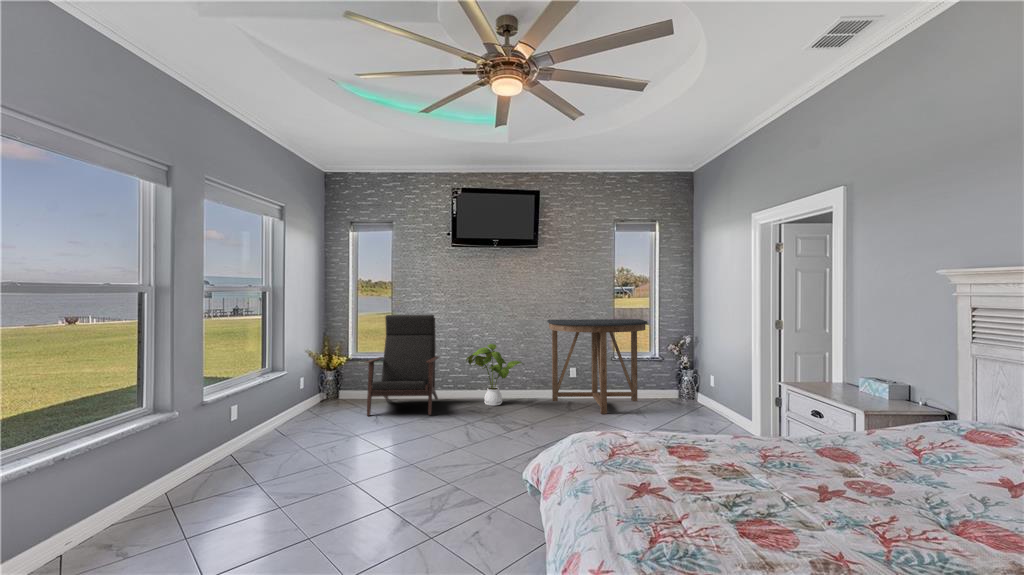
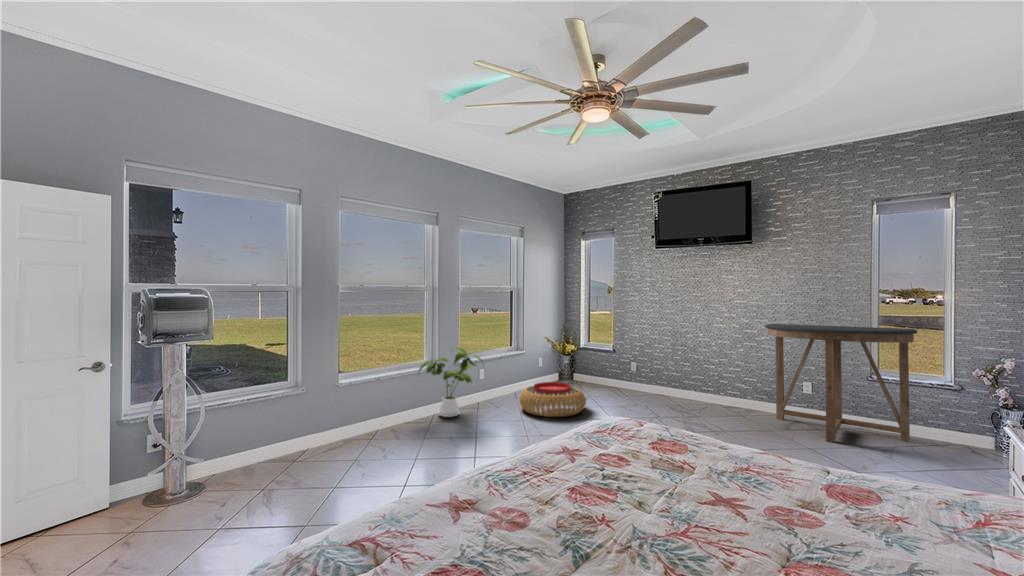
lounge chair: present [364,315,440,416] -> none [576,312,651,405]
house plant: present [466,344,523,406] -> present [419,347,483,417]
pouf: none [307,406,396,457] -> present [519,382,586,417]

